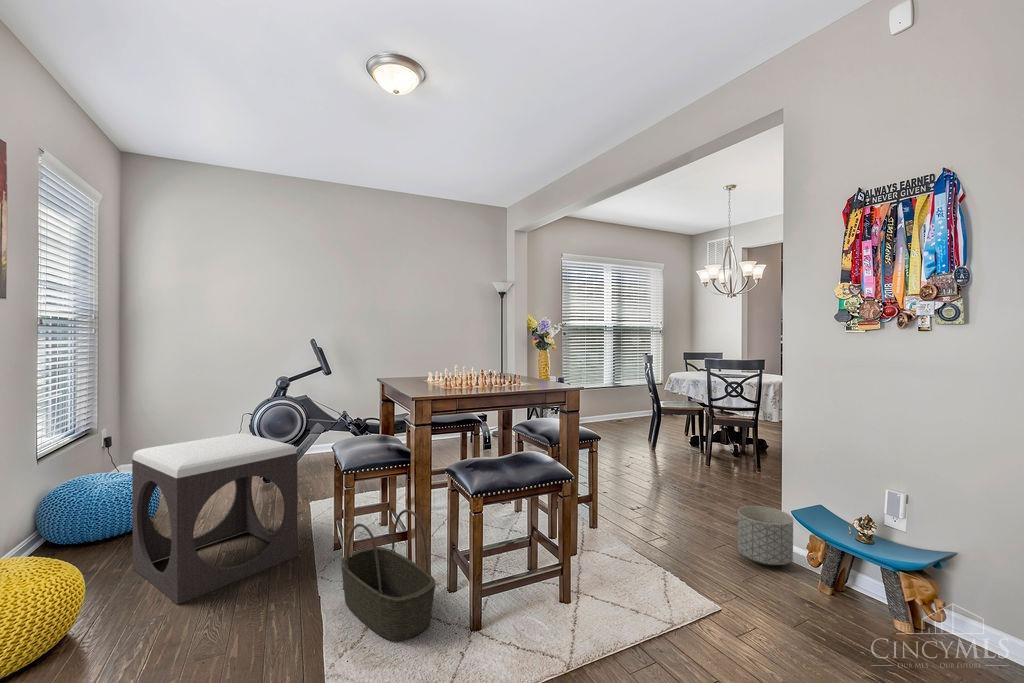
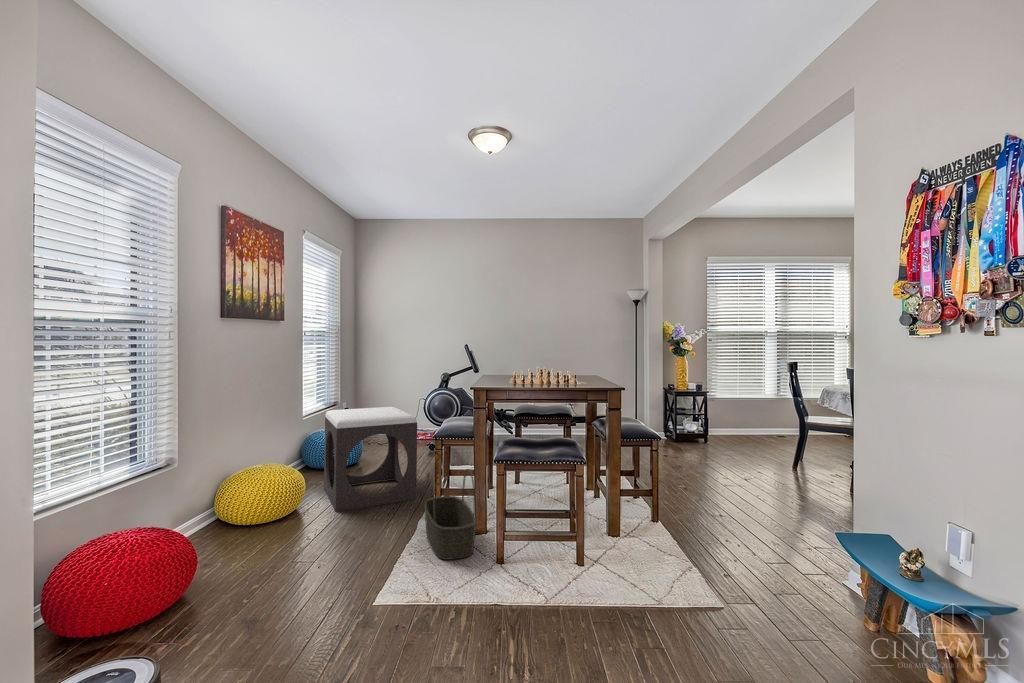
planter: present [738,506,793,566] -> none [791,521,855,586]

